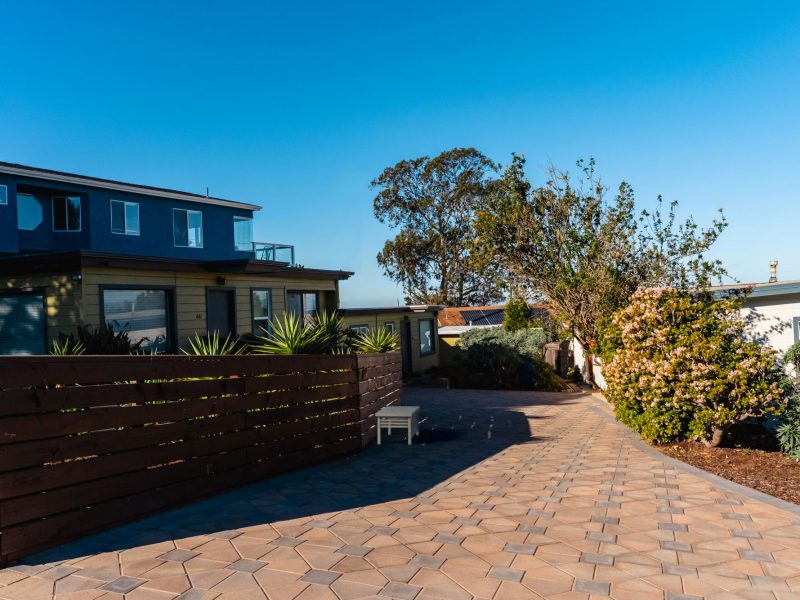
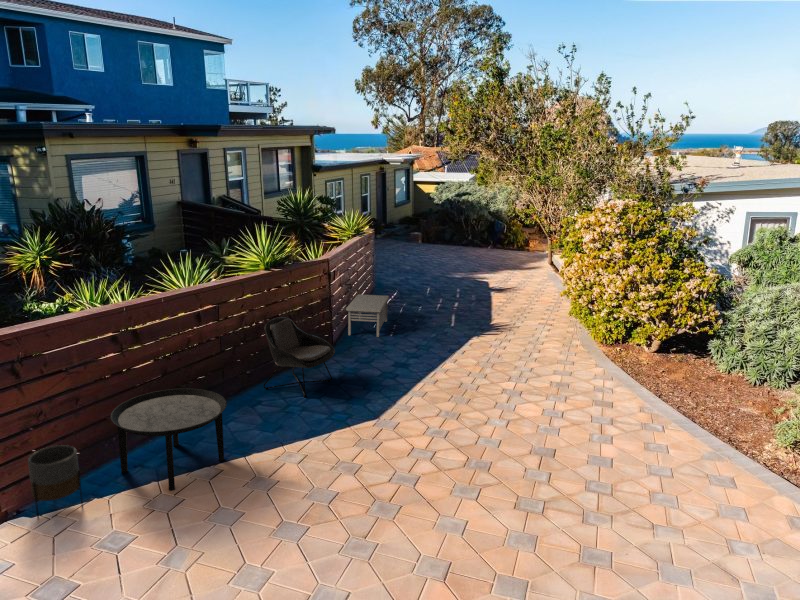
lounge chair: none [288,403,366,484] -> present [264,317,335,397]
round table: none [126,451,251,548] -> present [111,388,227,490]
planter: none [32,489,87,571] -> present [28,445,83,519]

